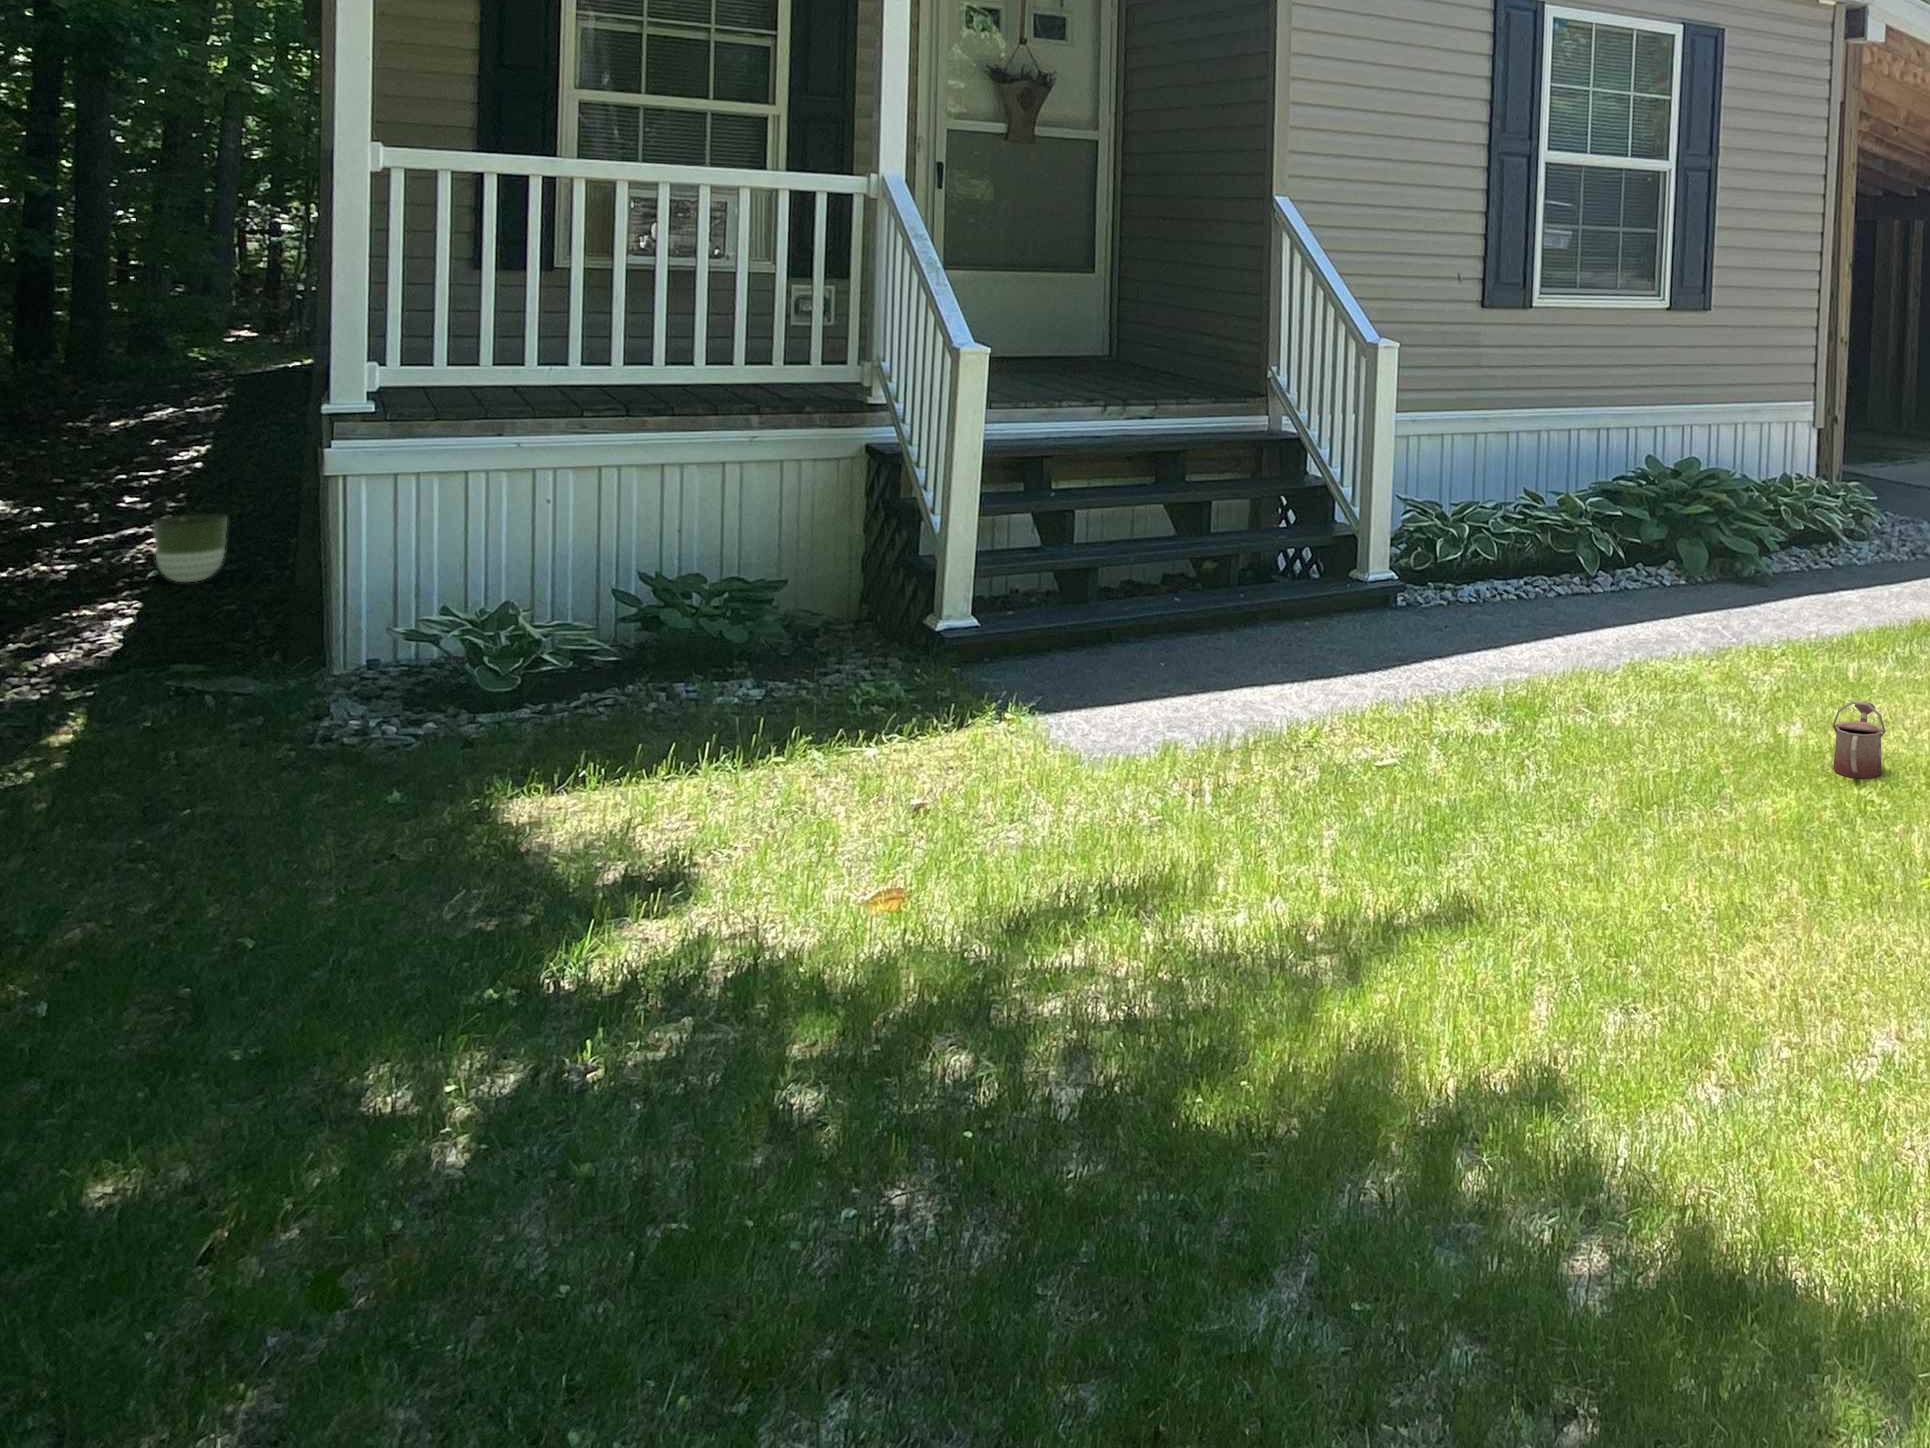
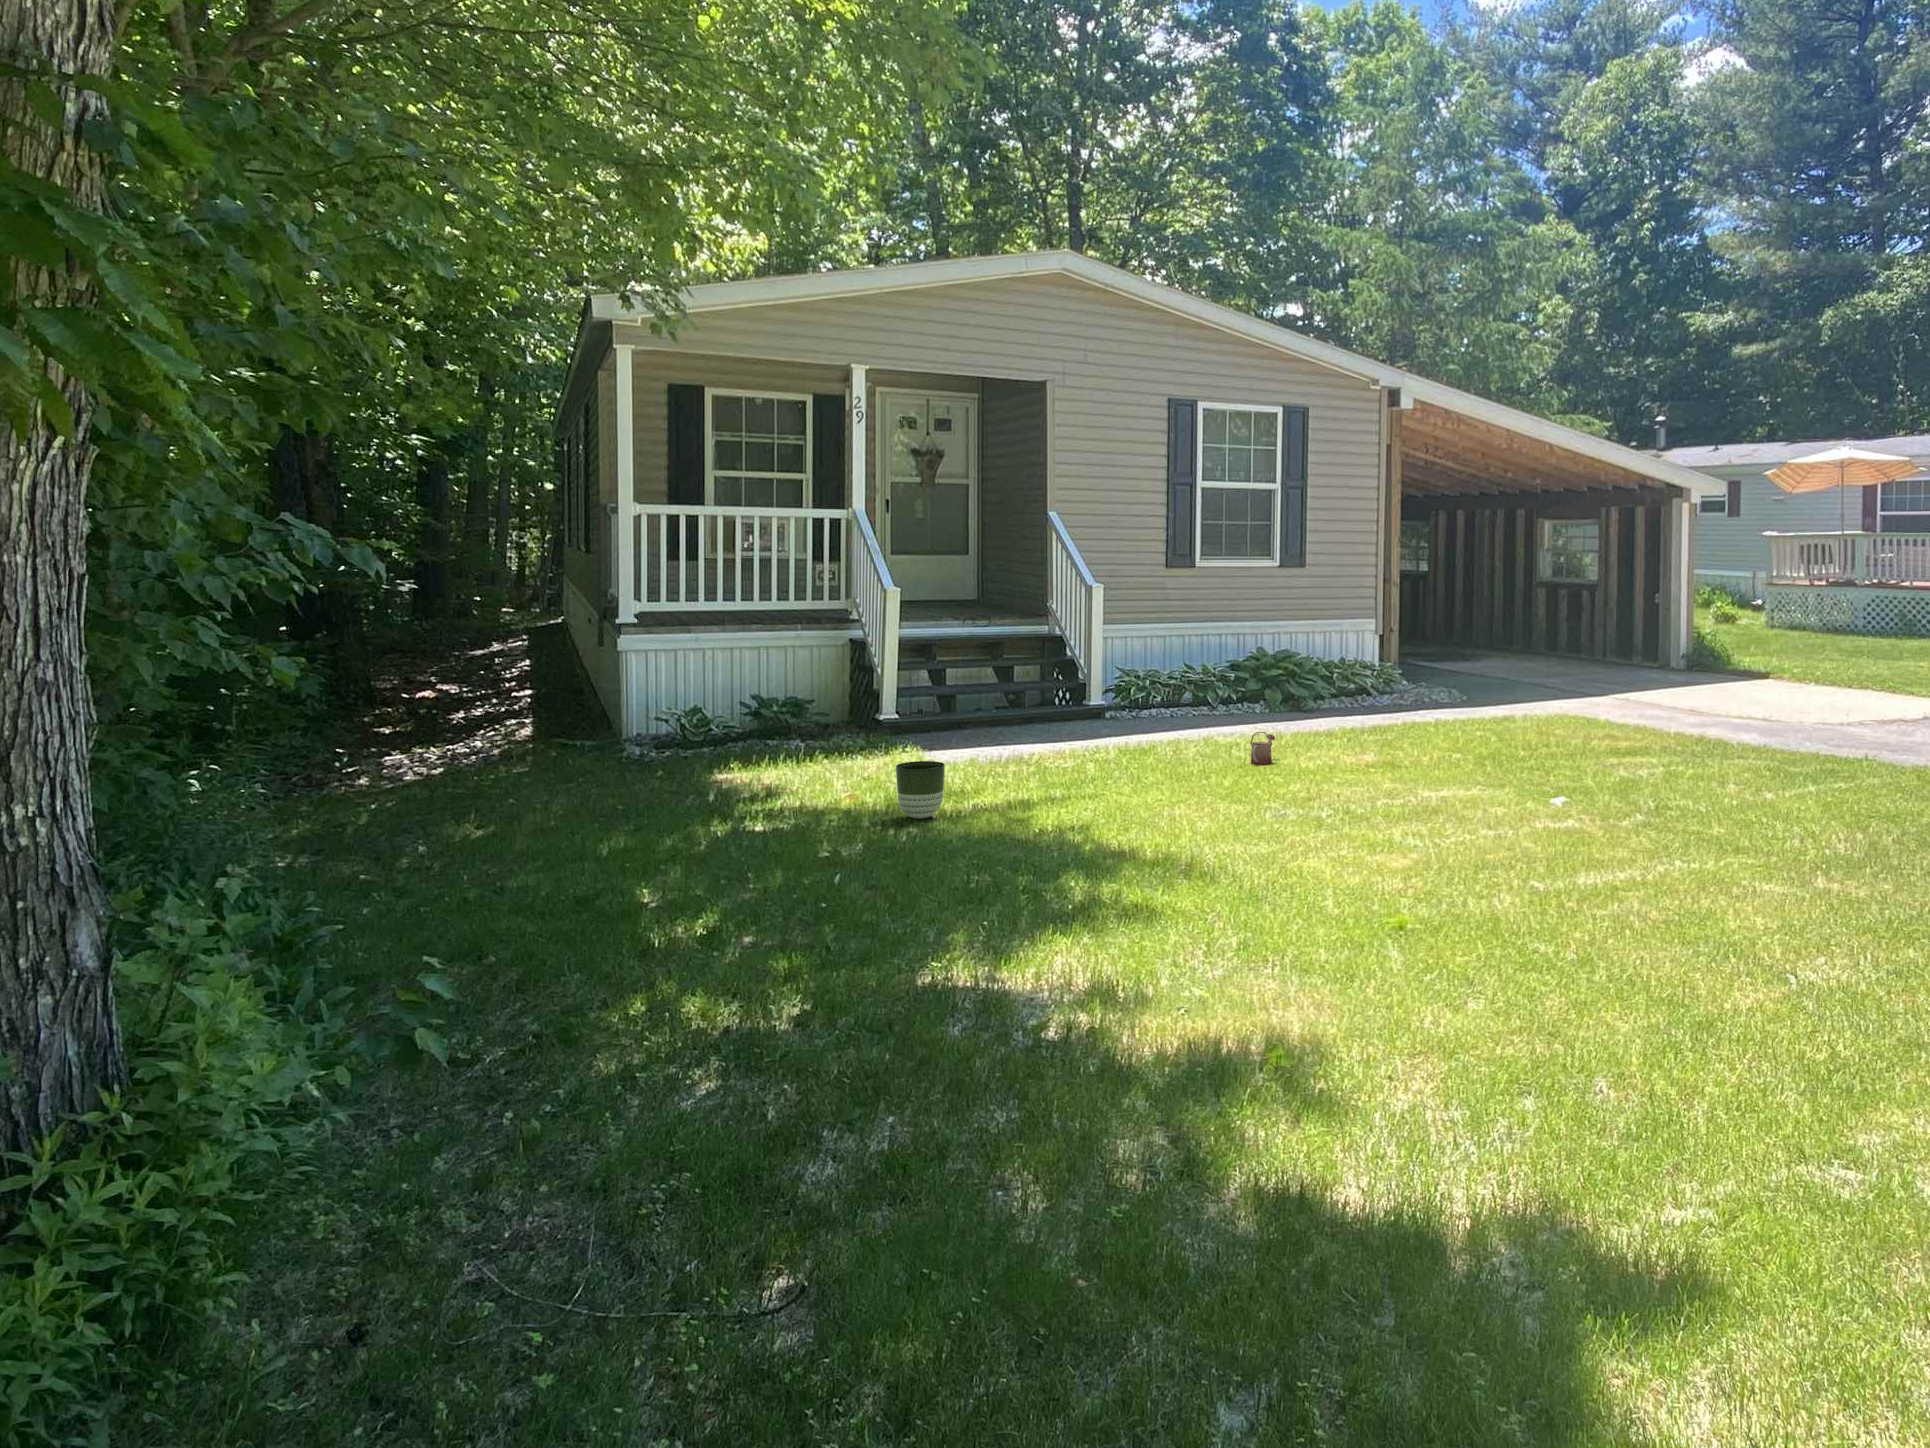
planter: present [154,514,227,583] -> present [896,761,945,819]

